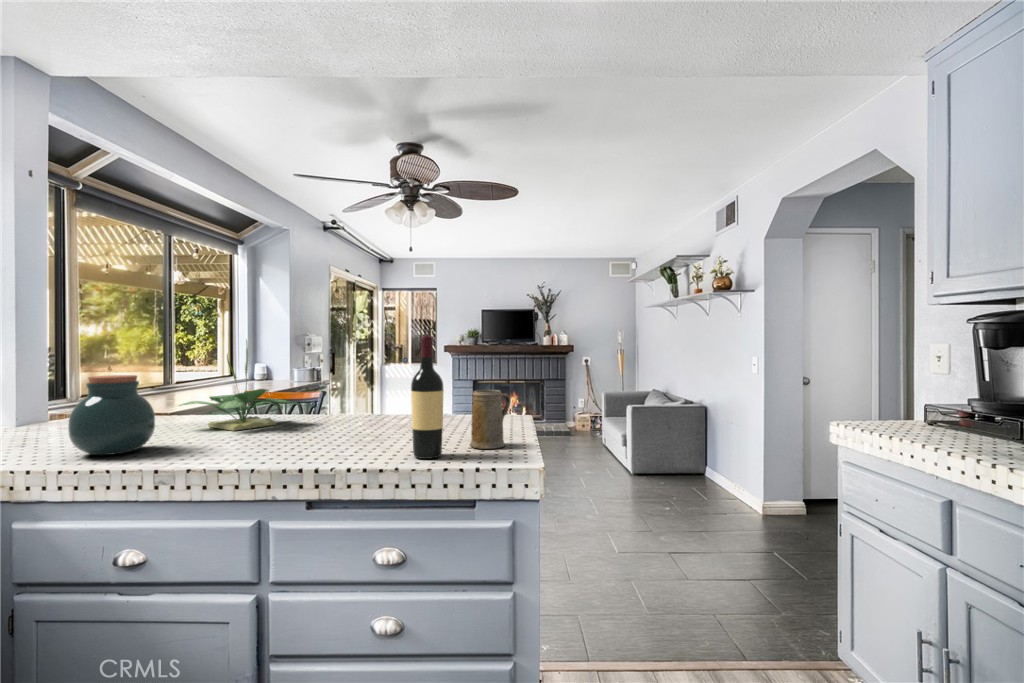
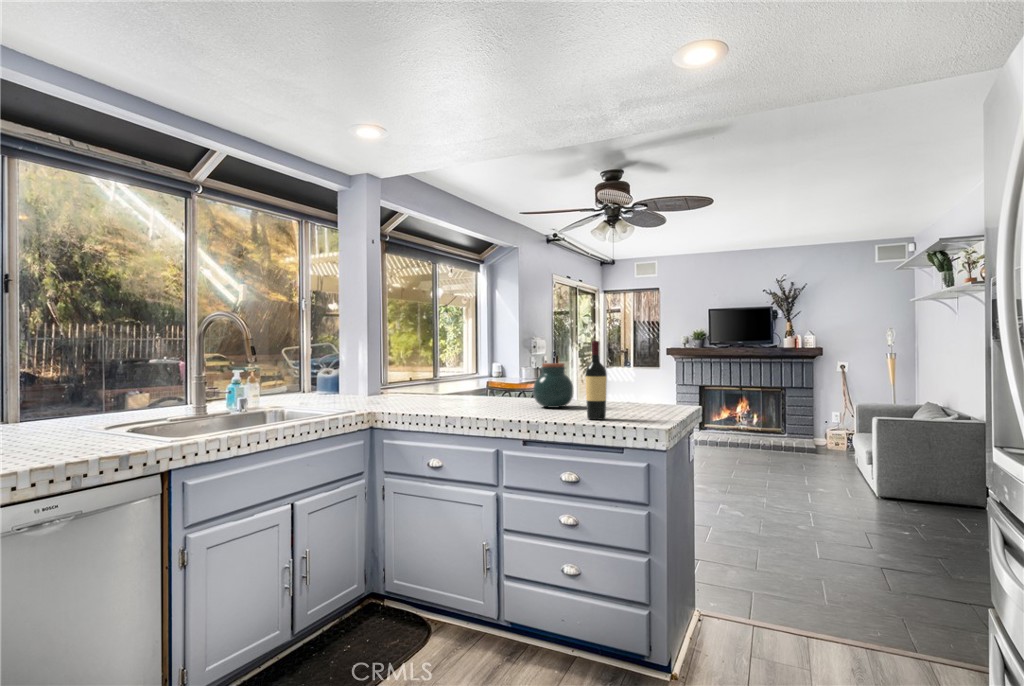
potted plant: present [180,340,299,431] -> none [446,343,521,404]
jar: present [68,375,155,455] -> present [533,363,573,408]
mug: present [470,390,511,449] -> none [628,378,658,418]

